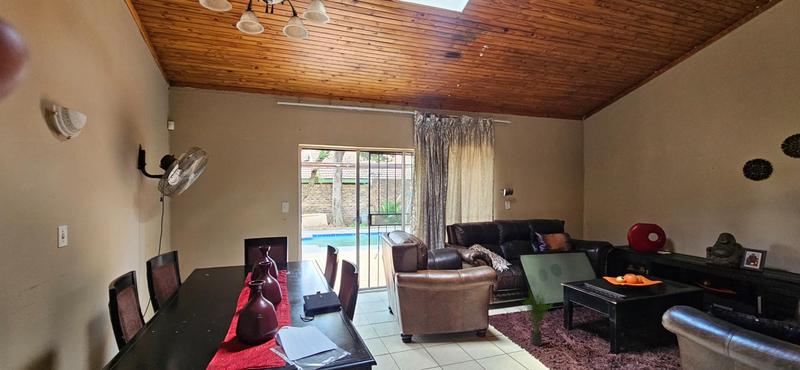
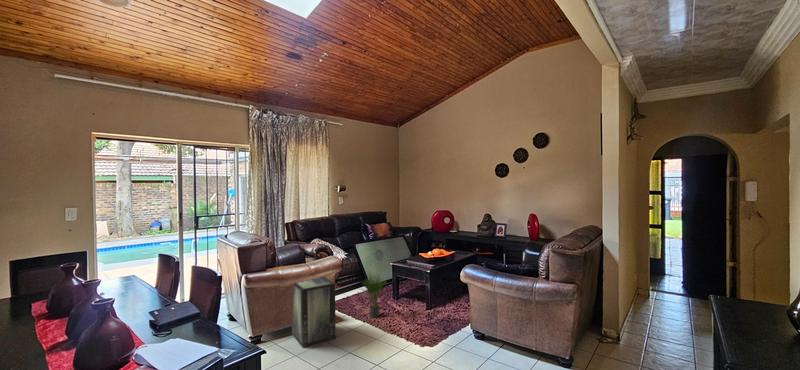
storage box: none [441,287,486,361] -> present [292,277,336,347]

